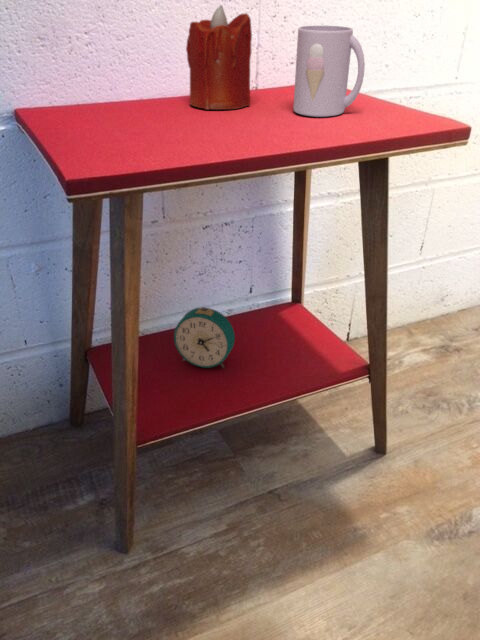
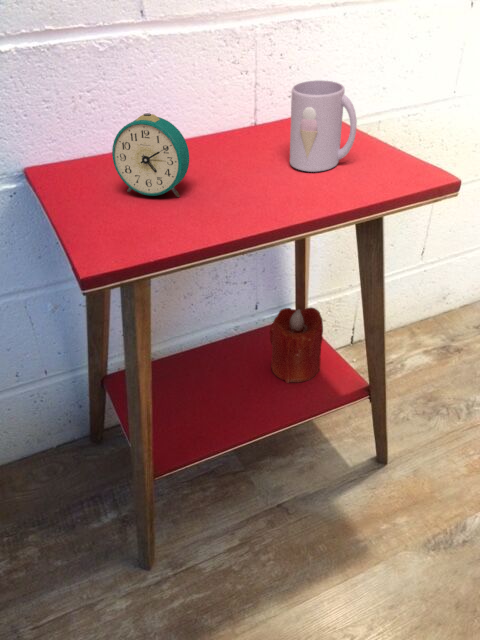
candle: present [186,6,252,110] -> present [269,307,323,383]
alarm clock: present [174,307,235,368] -> present [112,113,189,197]

